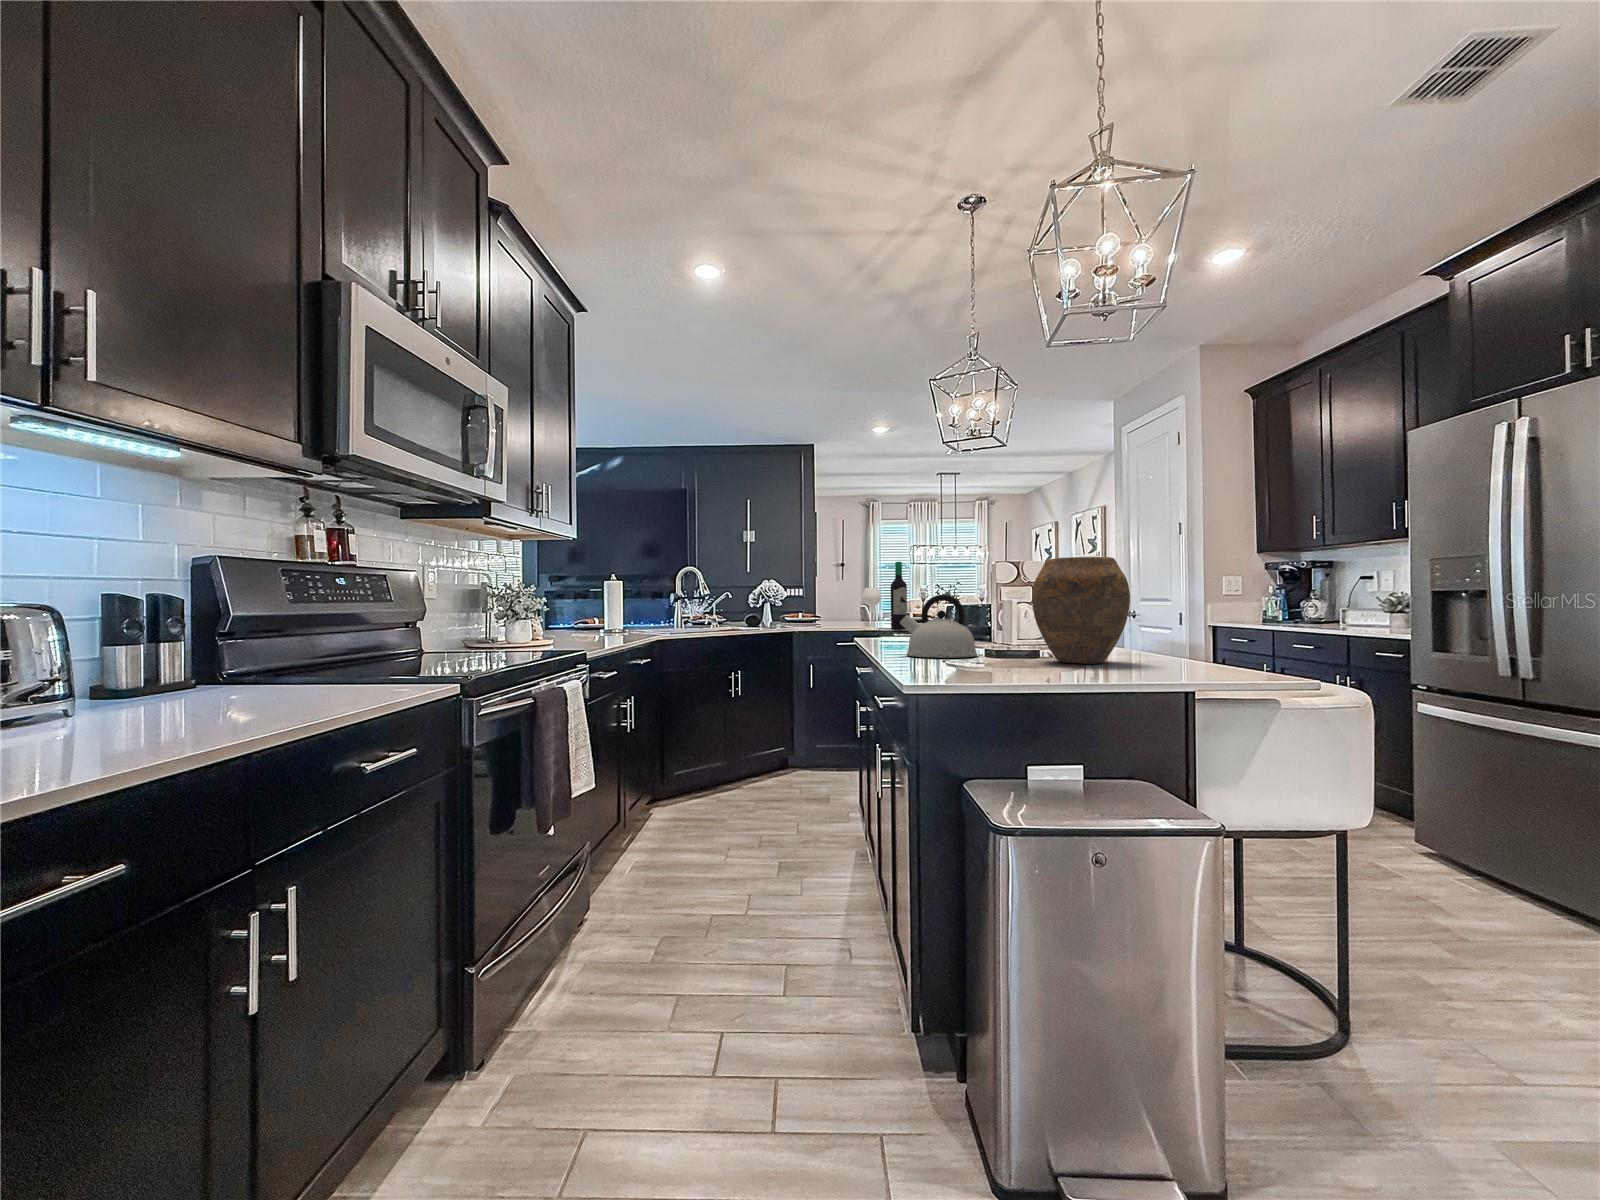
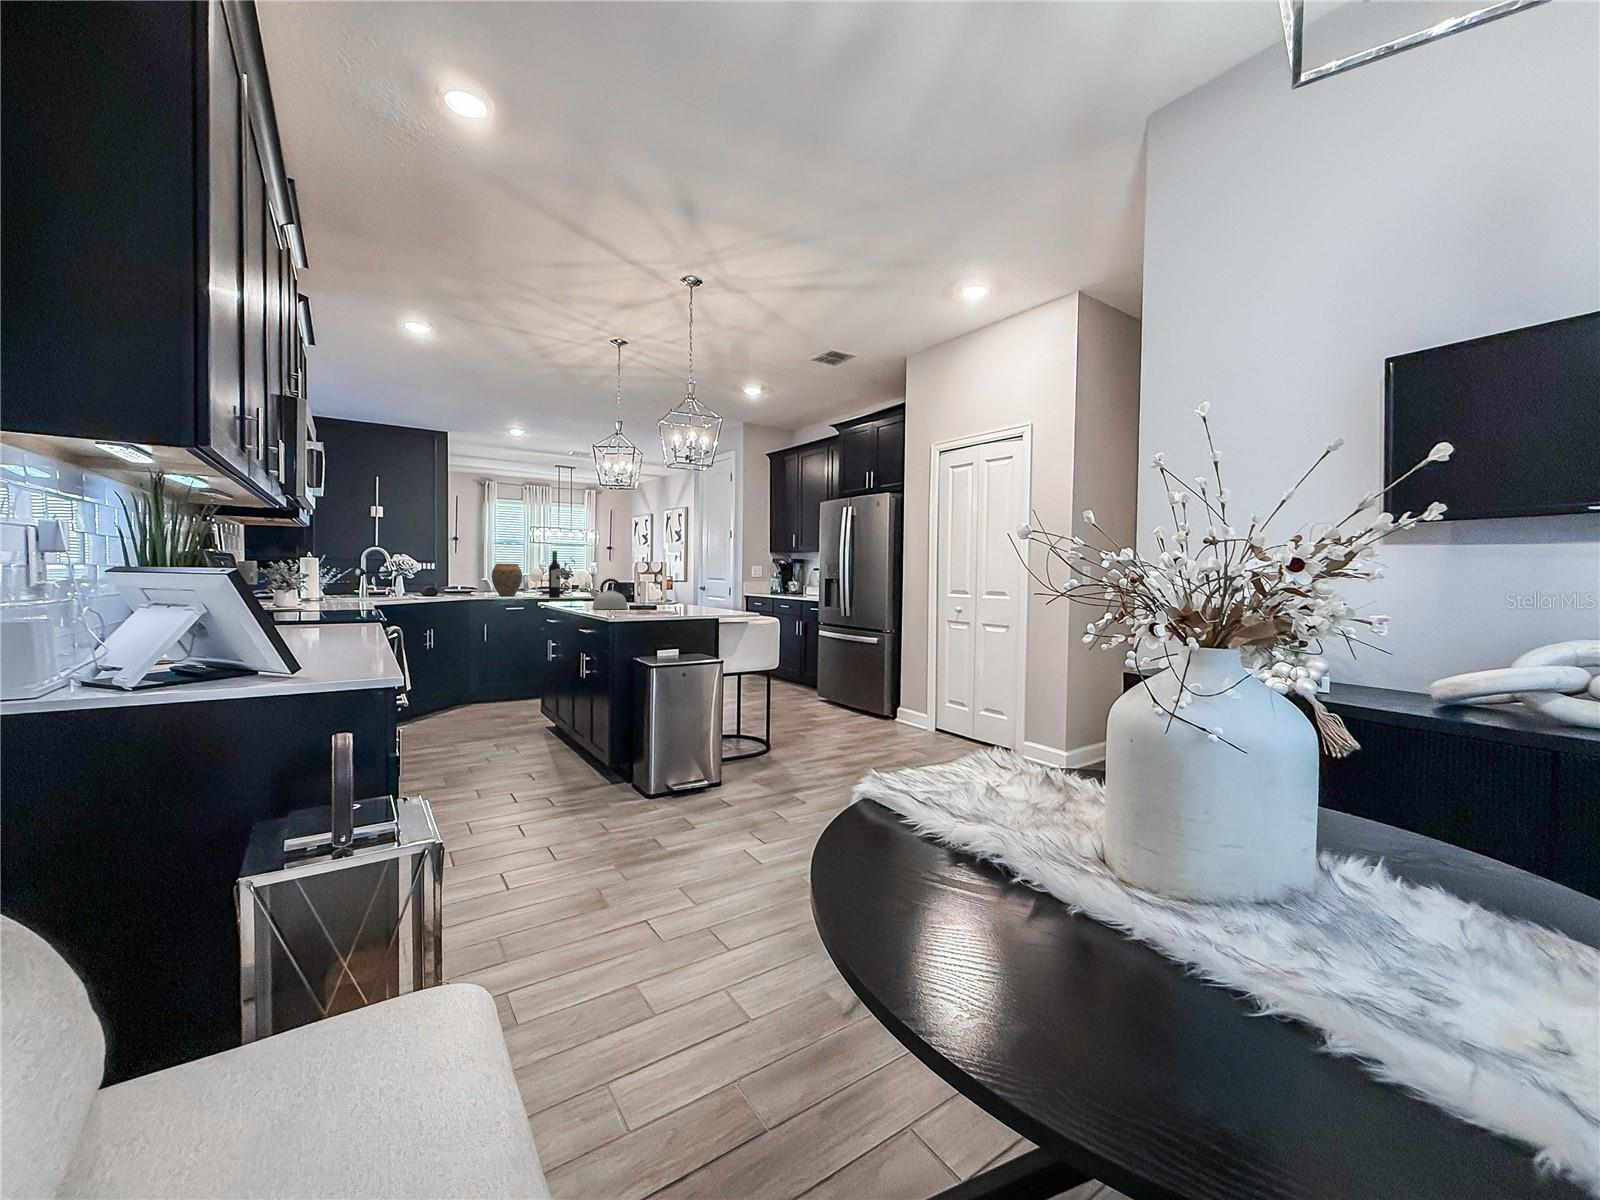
vase: present [1032,557,1130,664] -> present [492,563,522,596]

